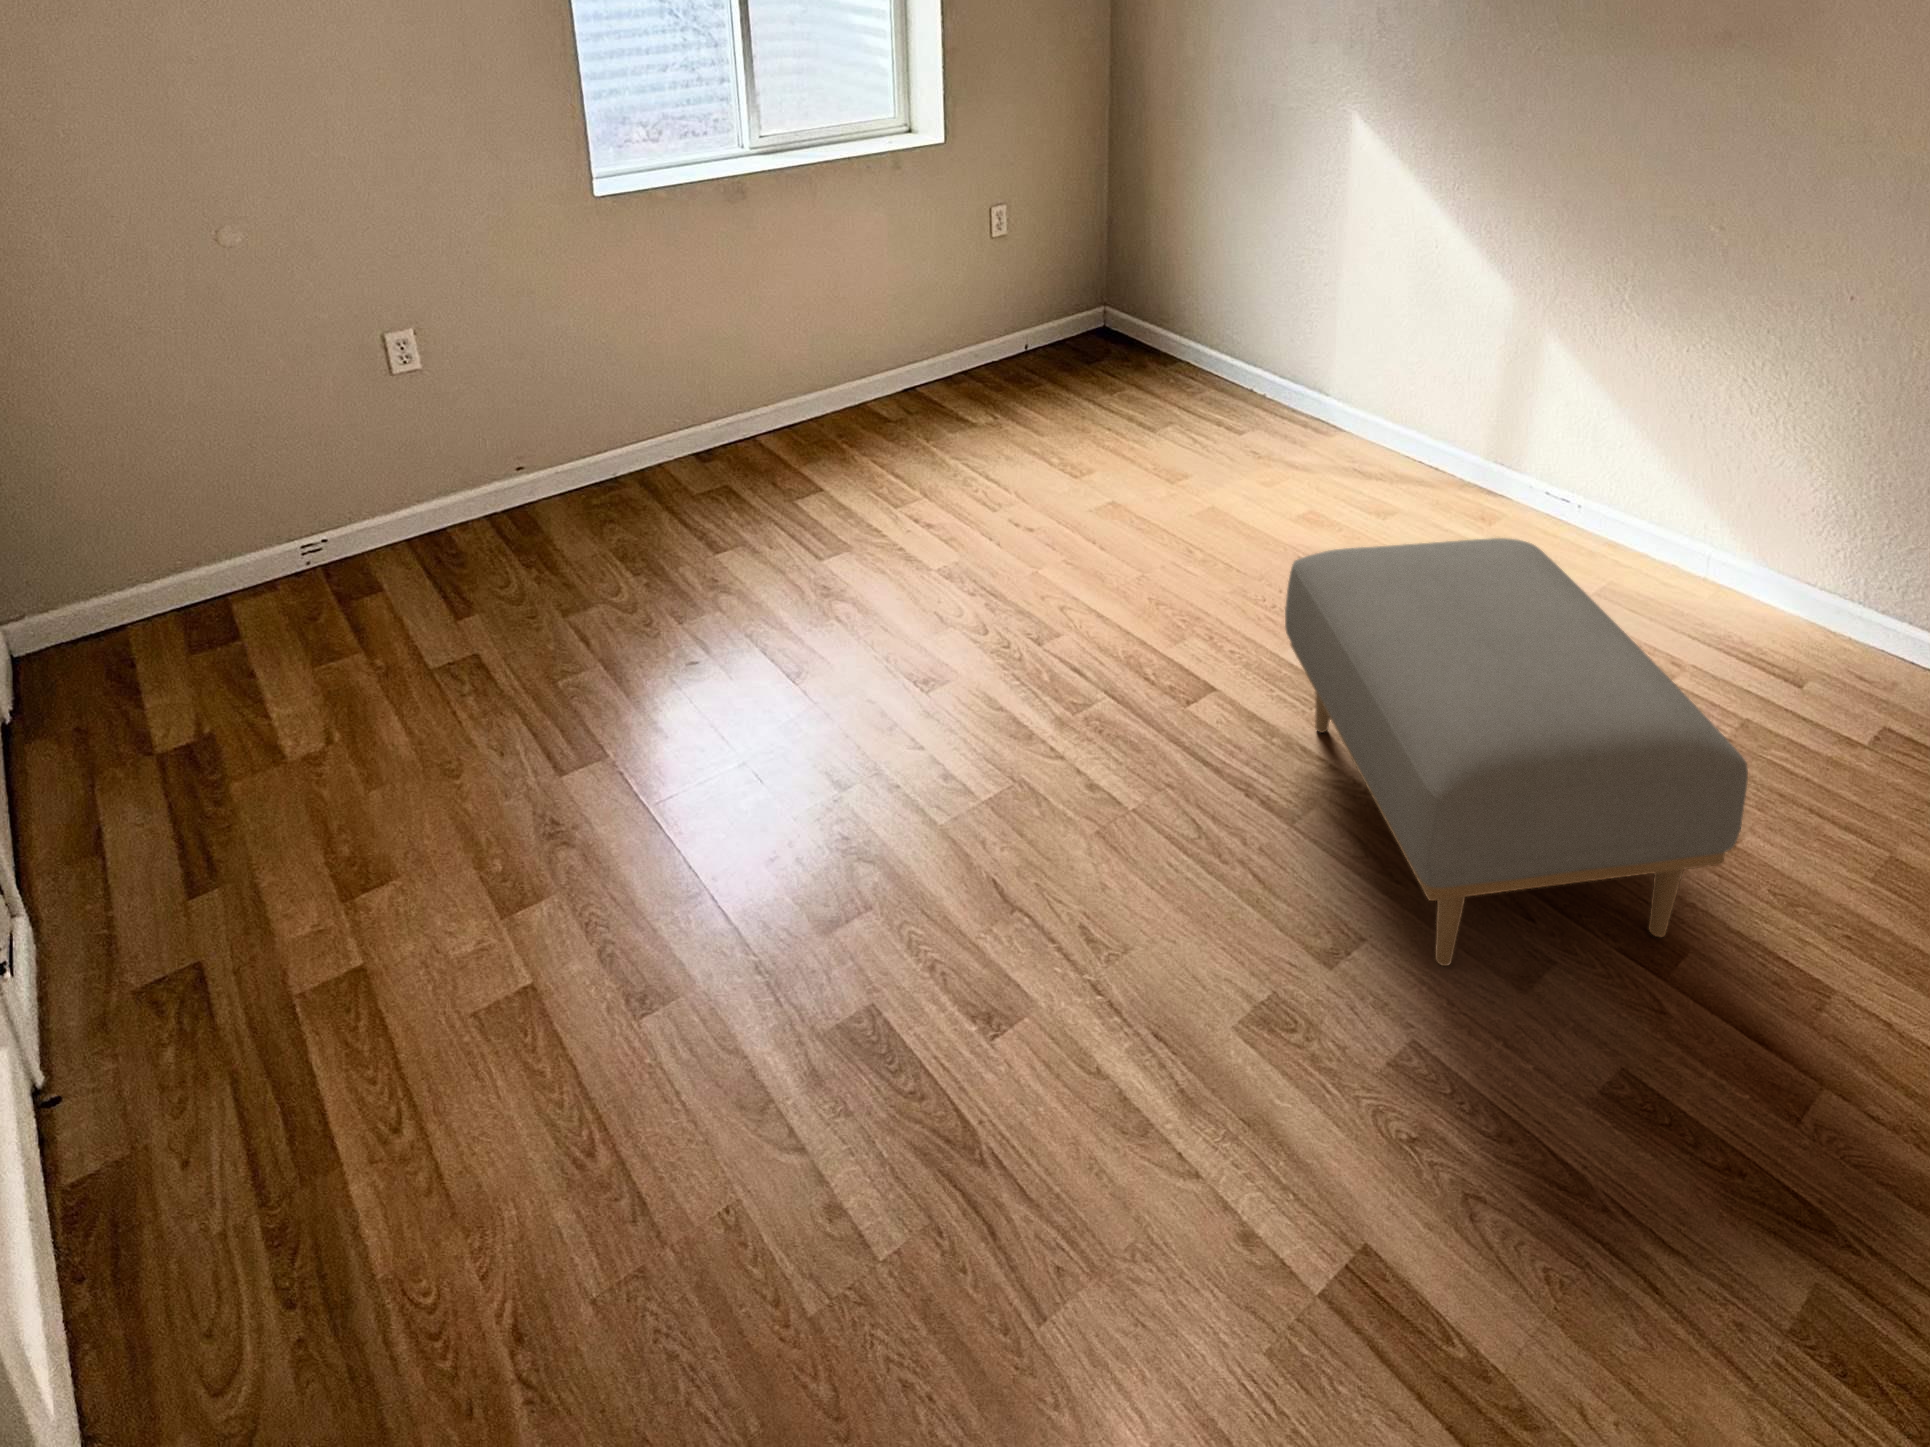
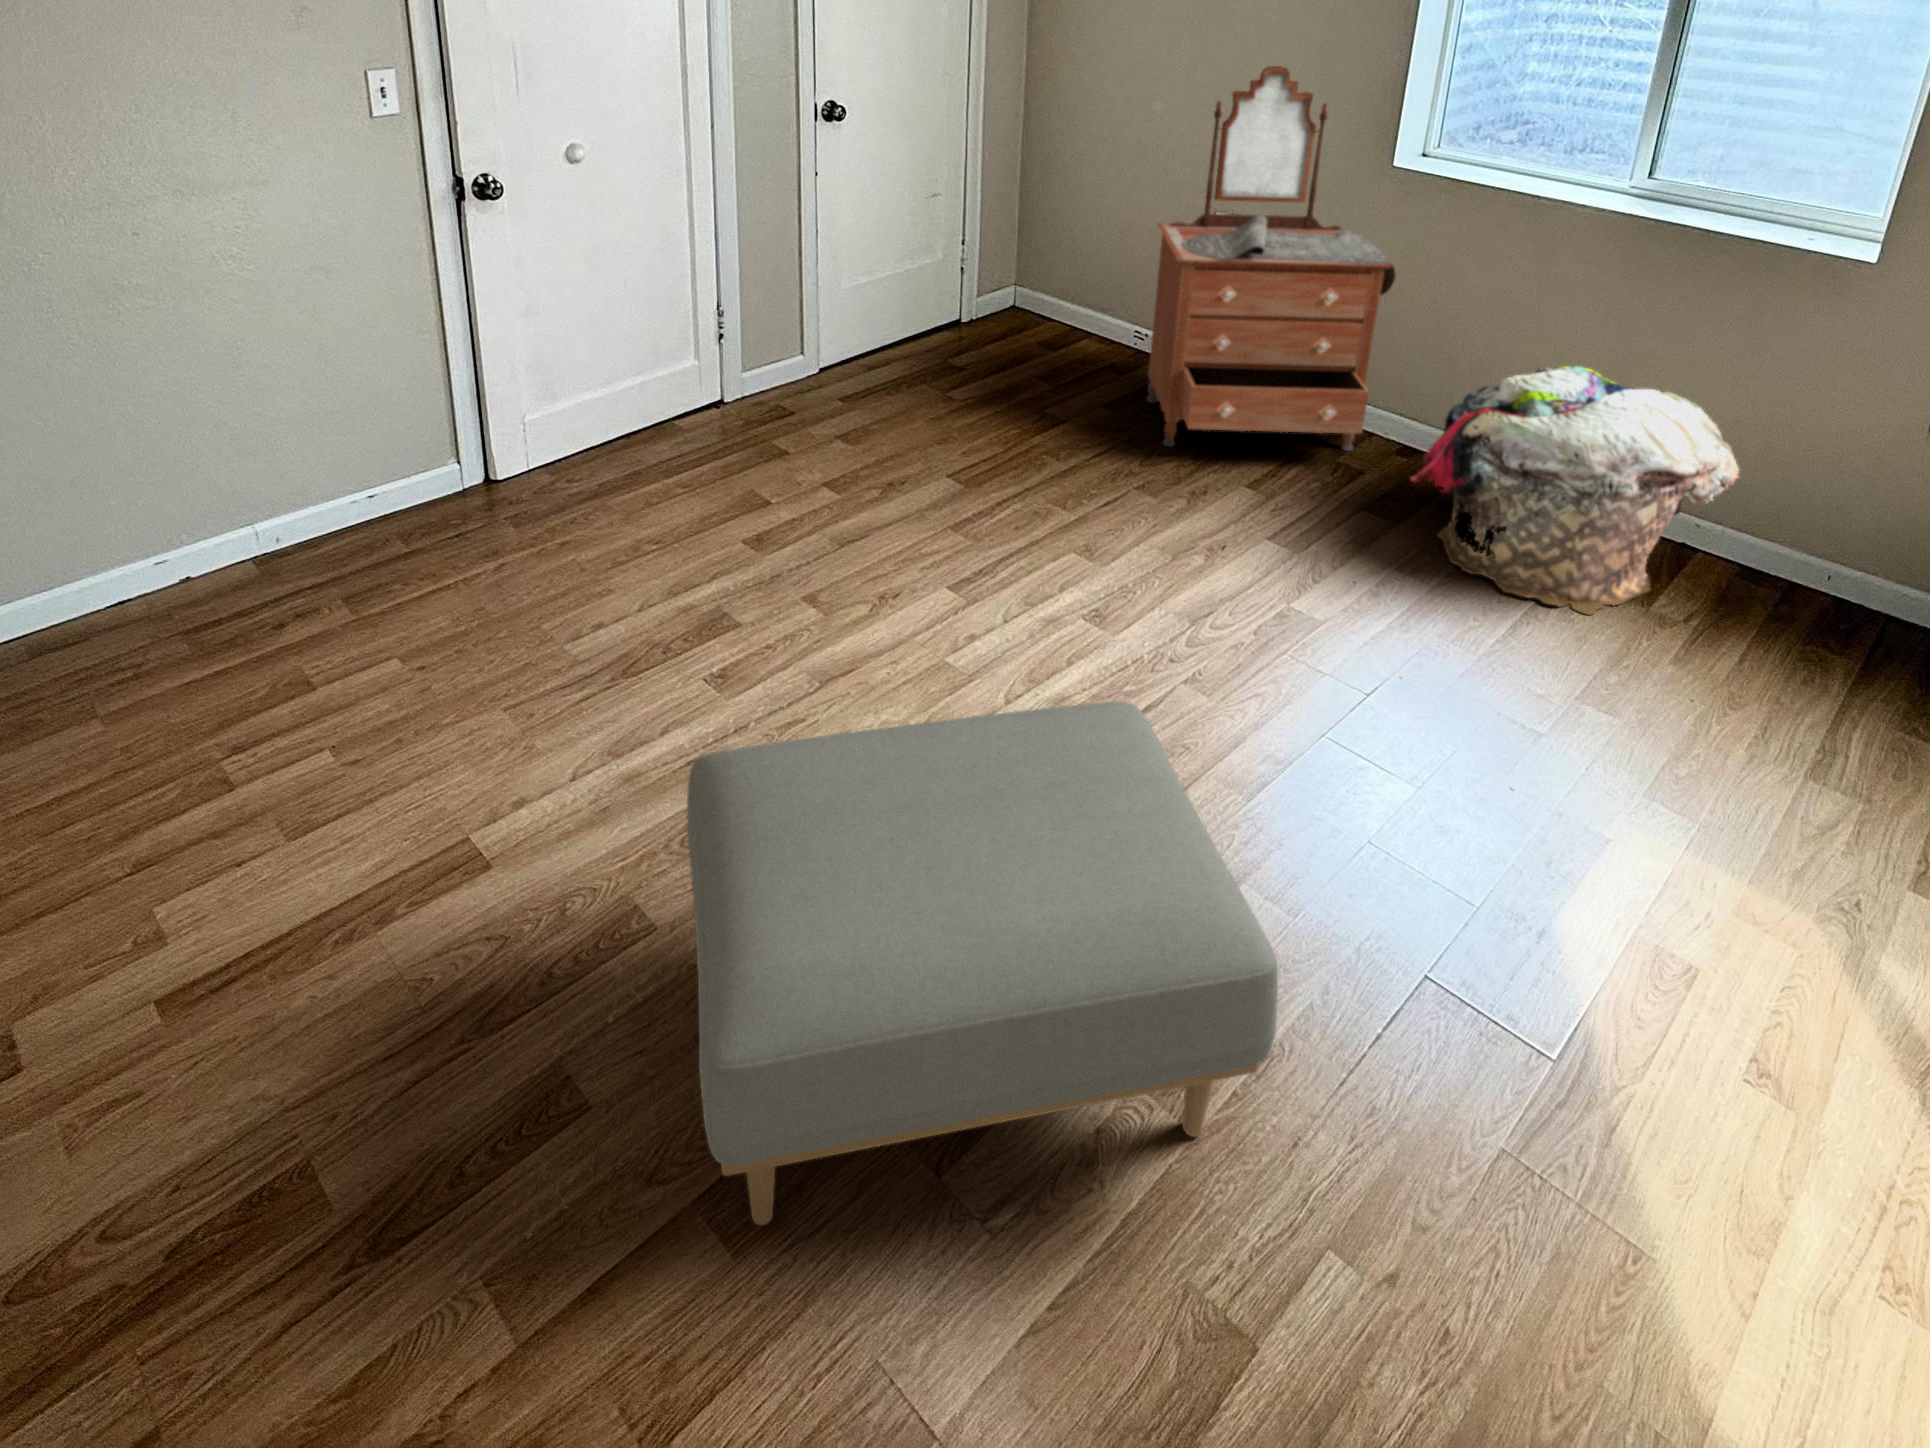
dresser: none [402,114,711,591] -> present [1147,66,1396,451]
laundry basket: none [790,274,978,483] -> present [1411,366,1739,615]

